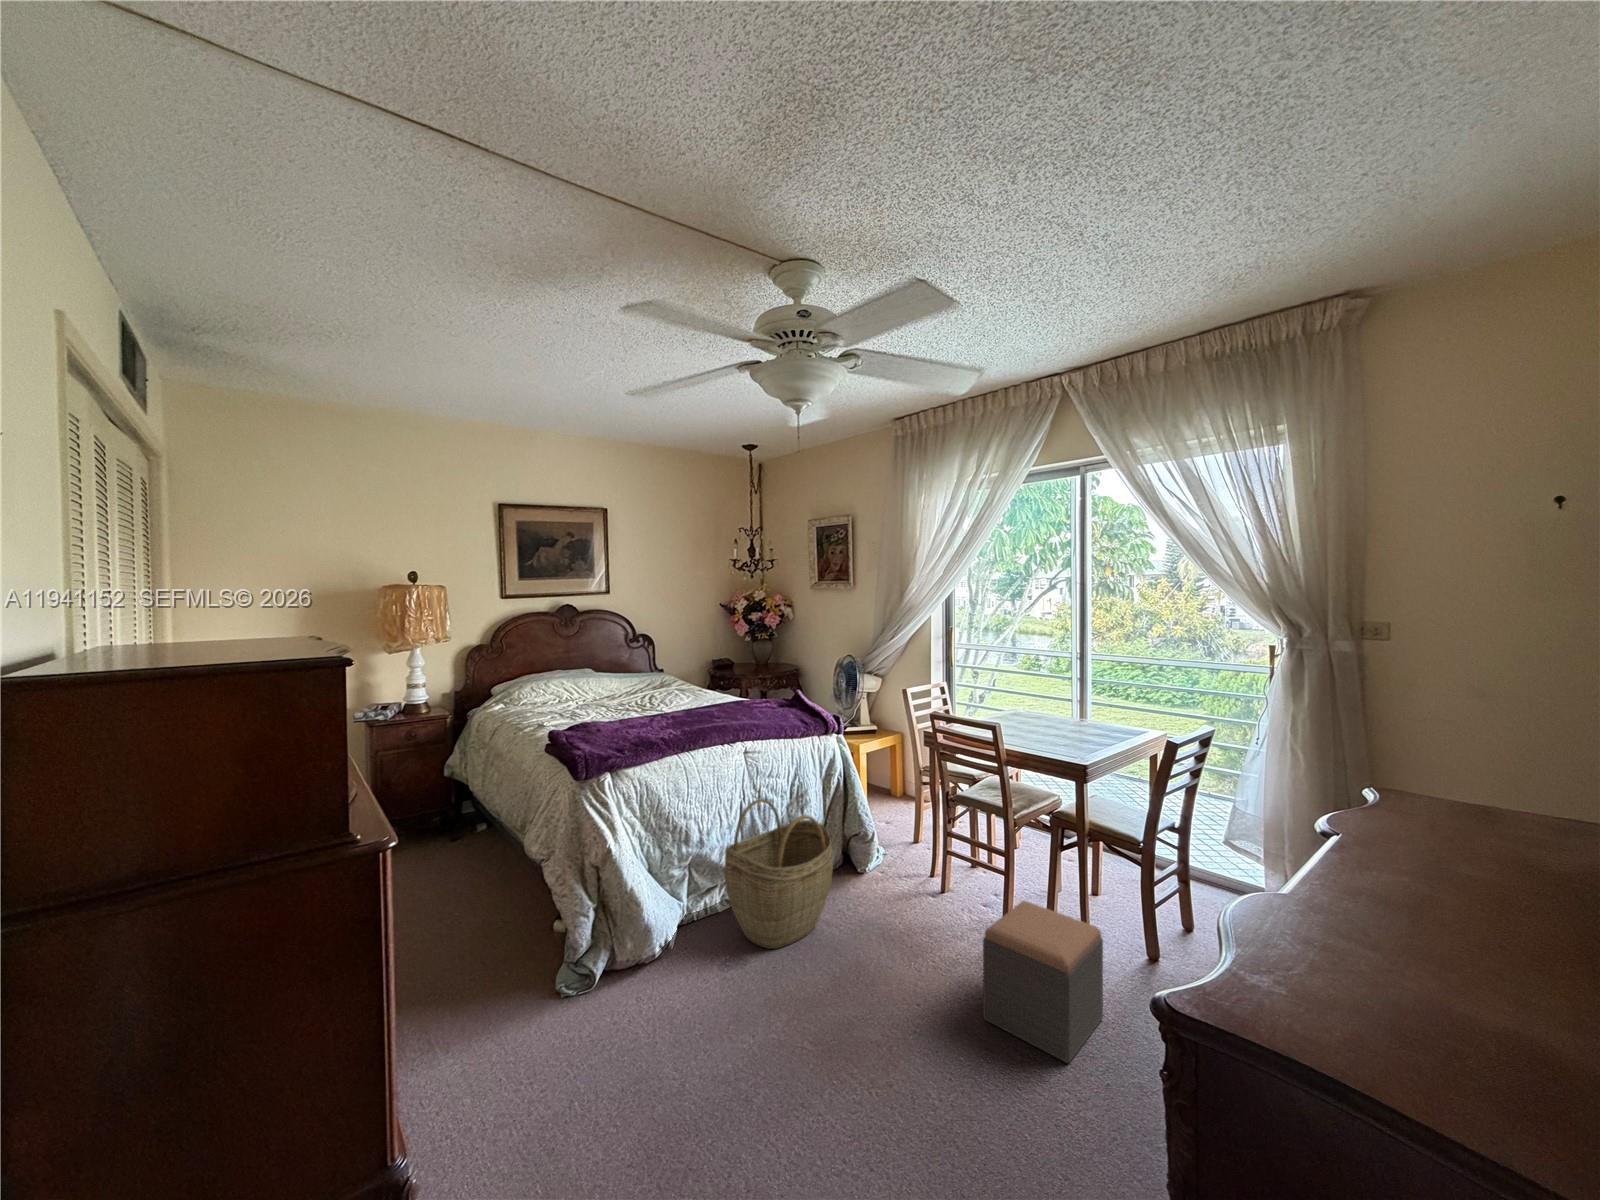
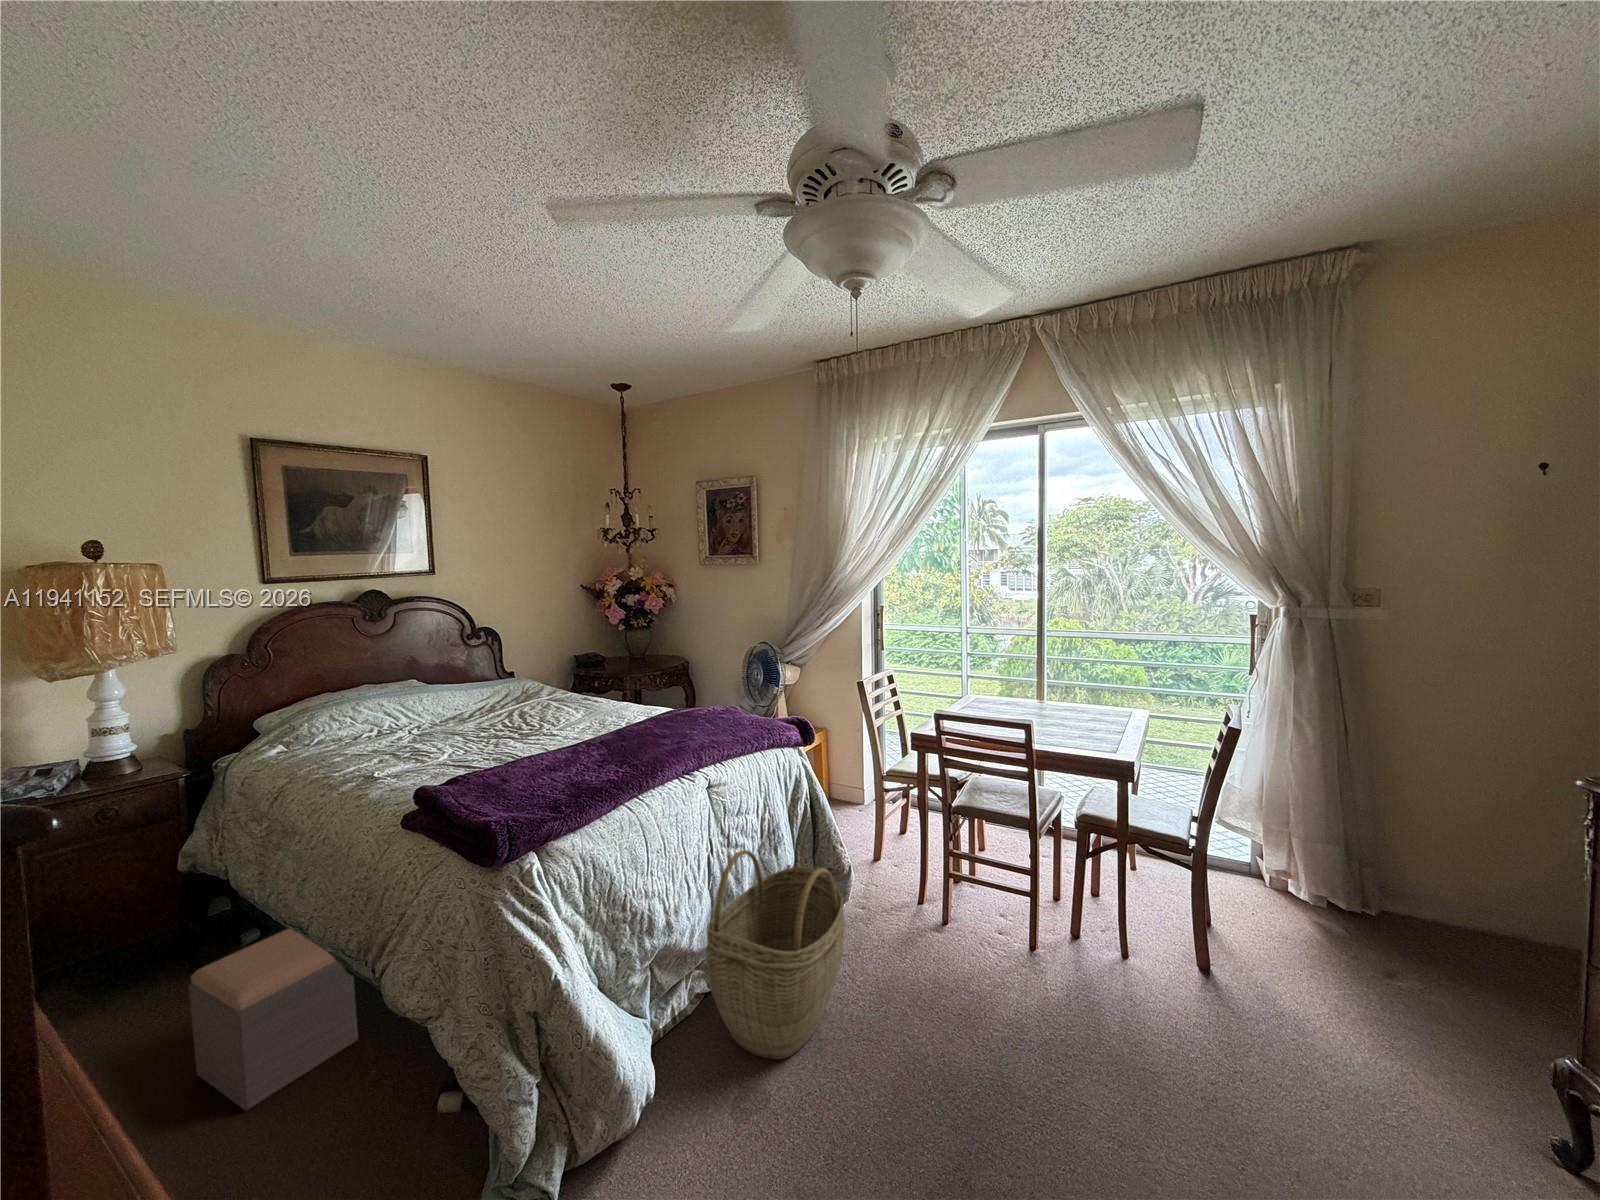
footstool: present [983,901,1103,1063] -> present [189,929,358,1110]

